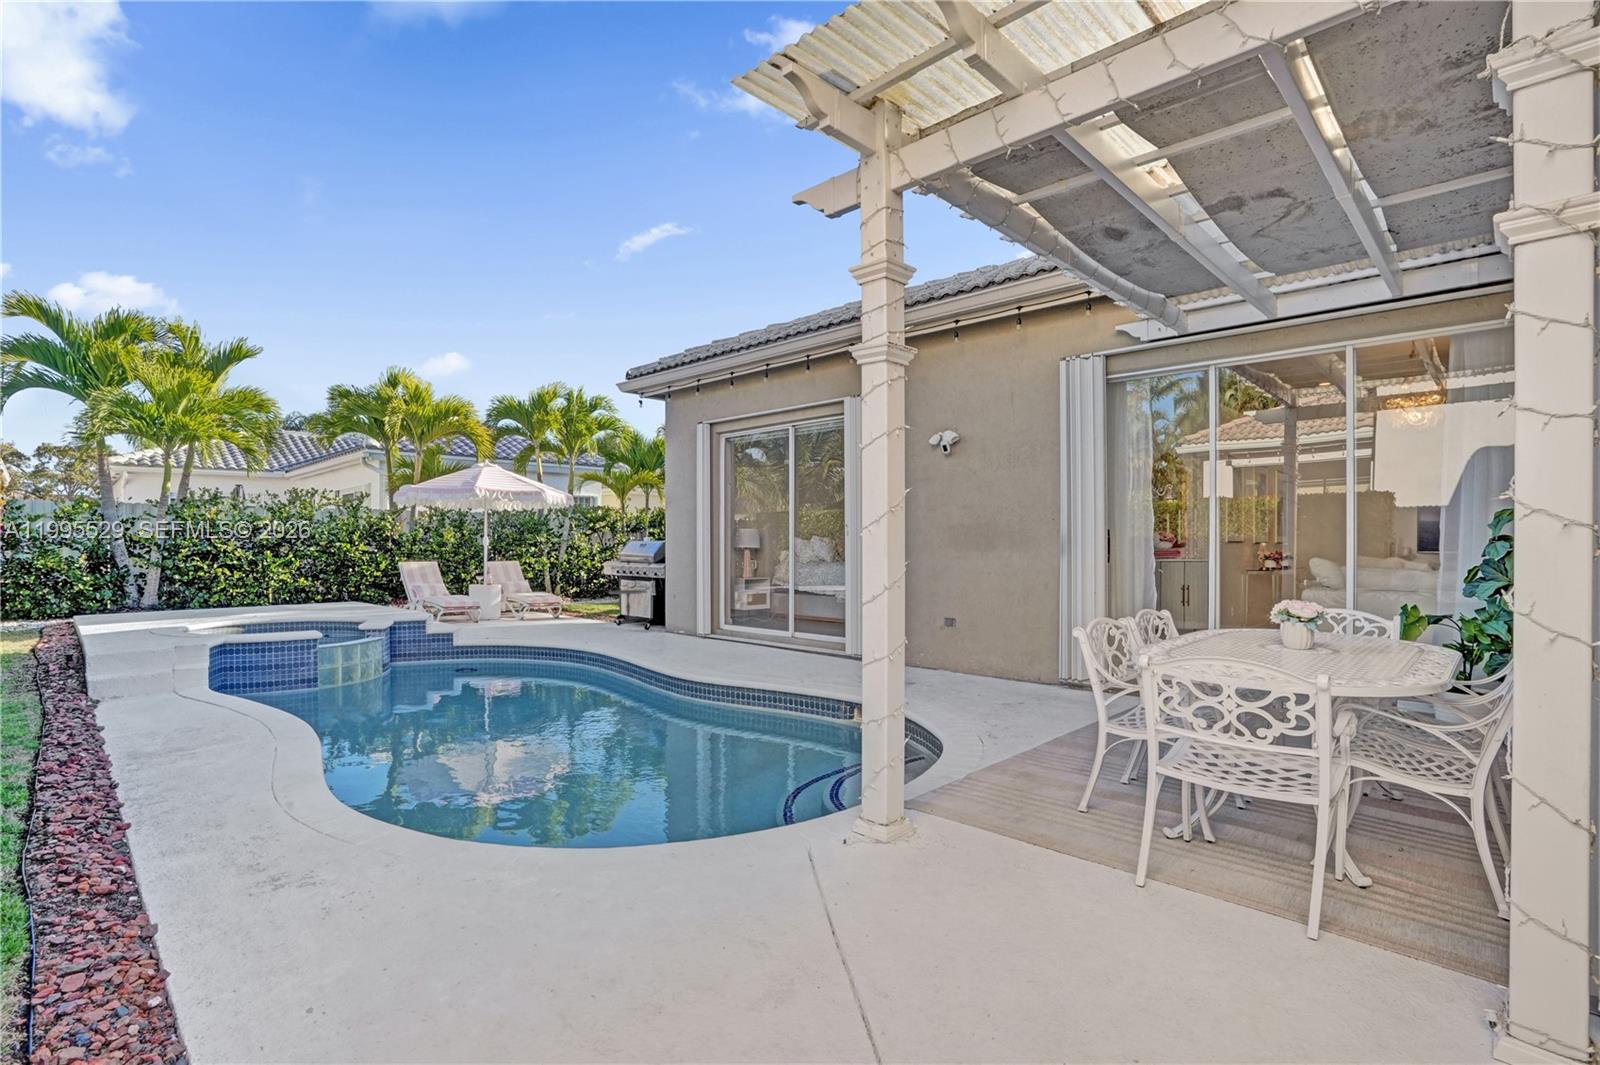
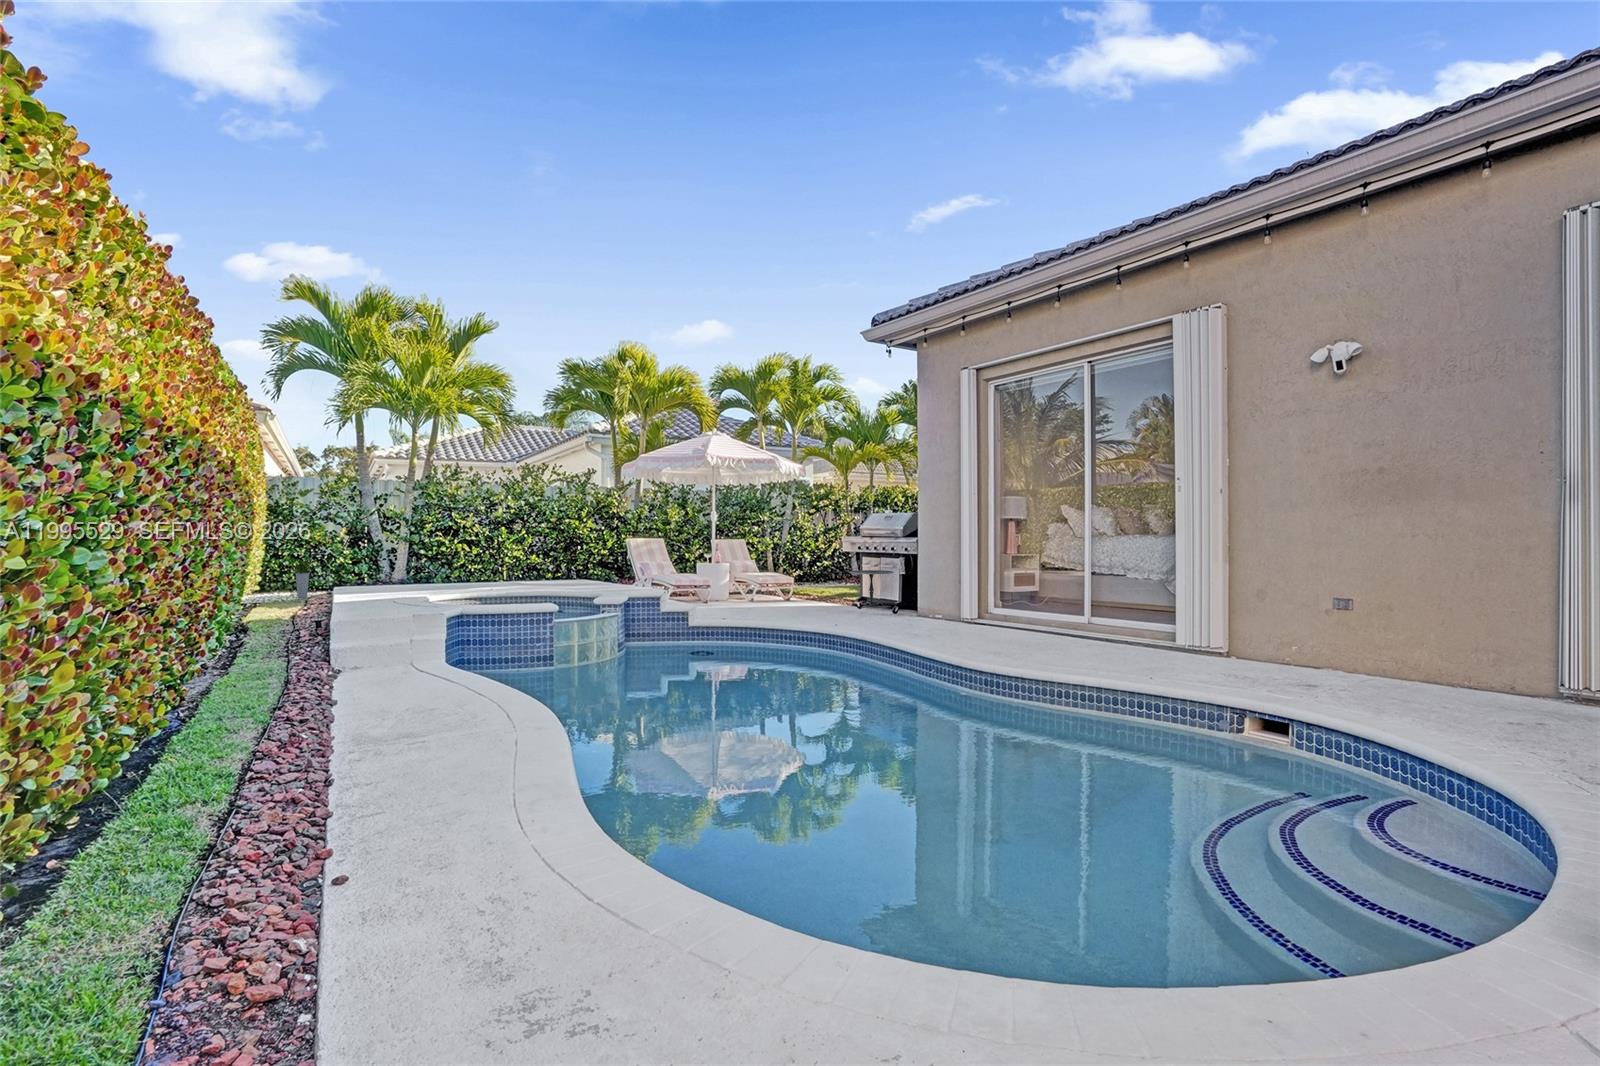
planter: none [19,585,46,626] -> present [293,559,311,598]

